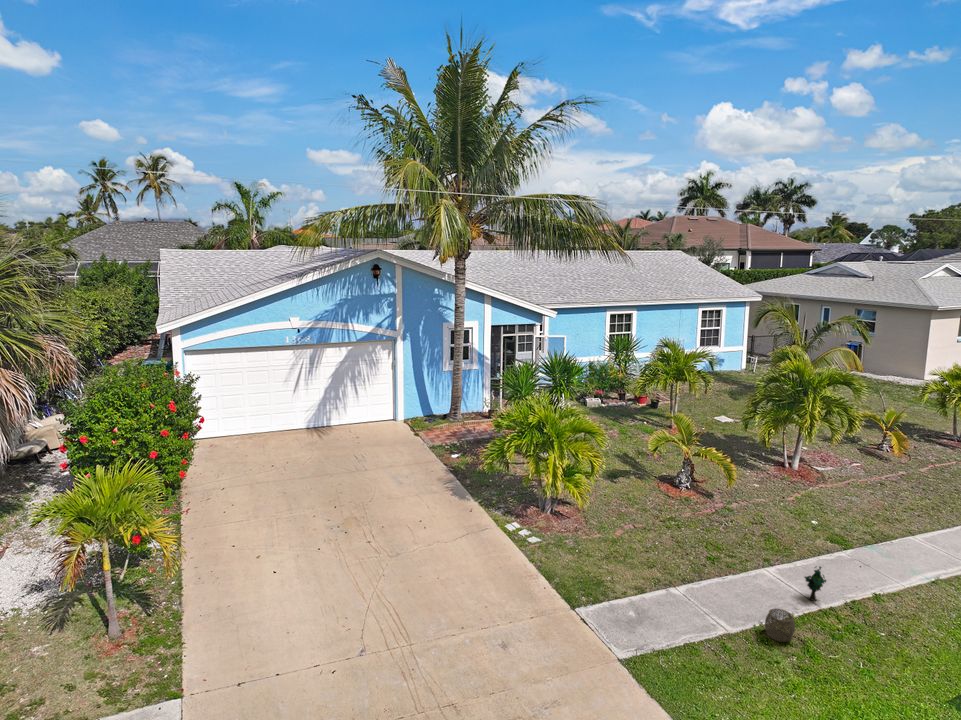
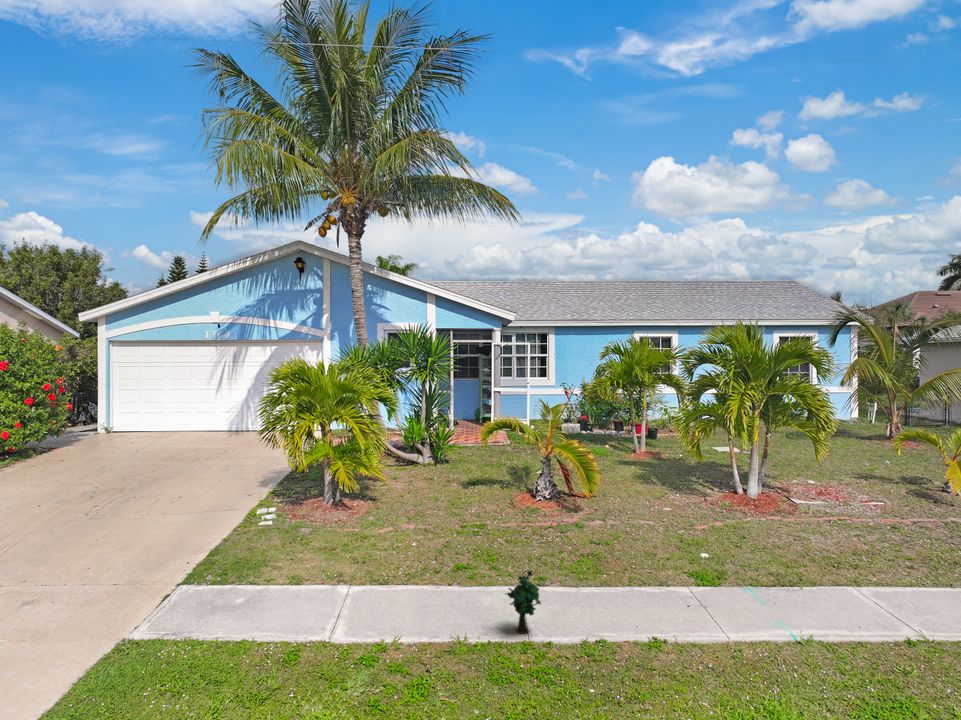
woven basket: present [765,608,795,642] -> none [351,618,400,677]

